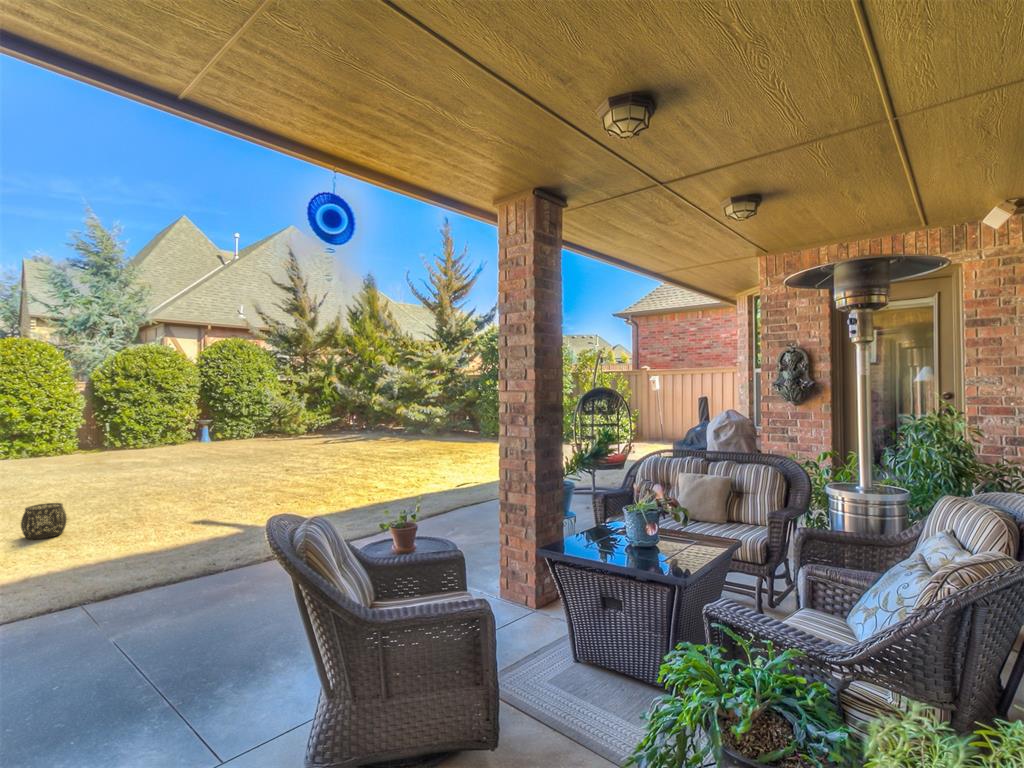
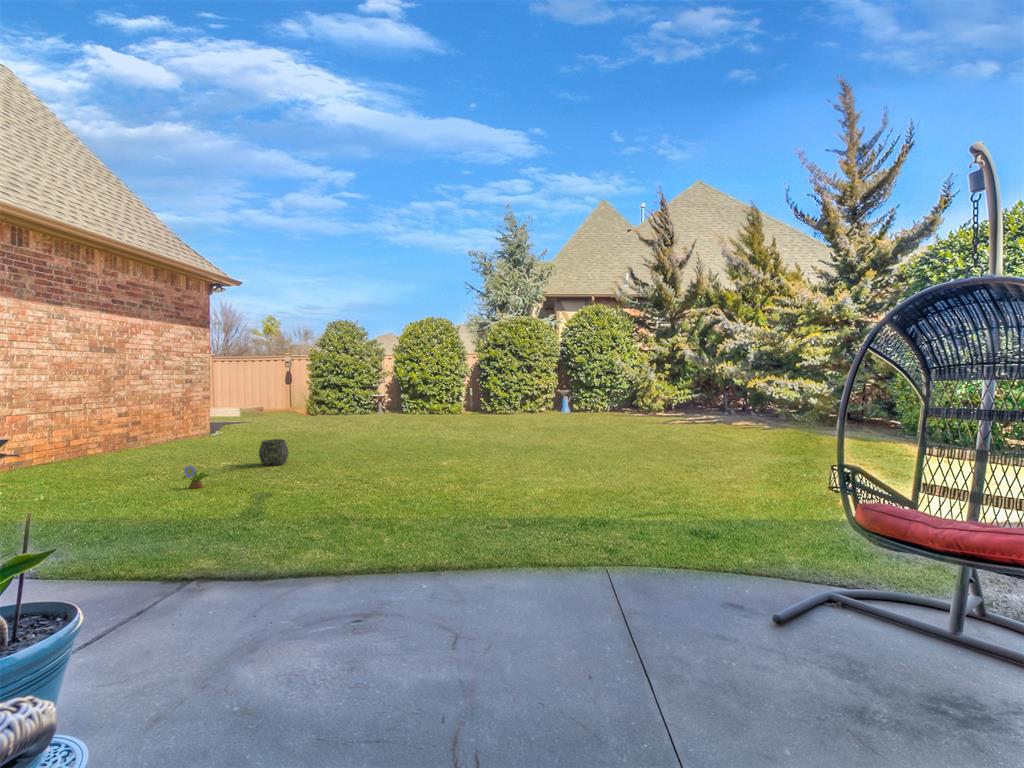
decorative plant: none [39,543,81,575] -> present [183,465,210,489]

